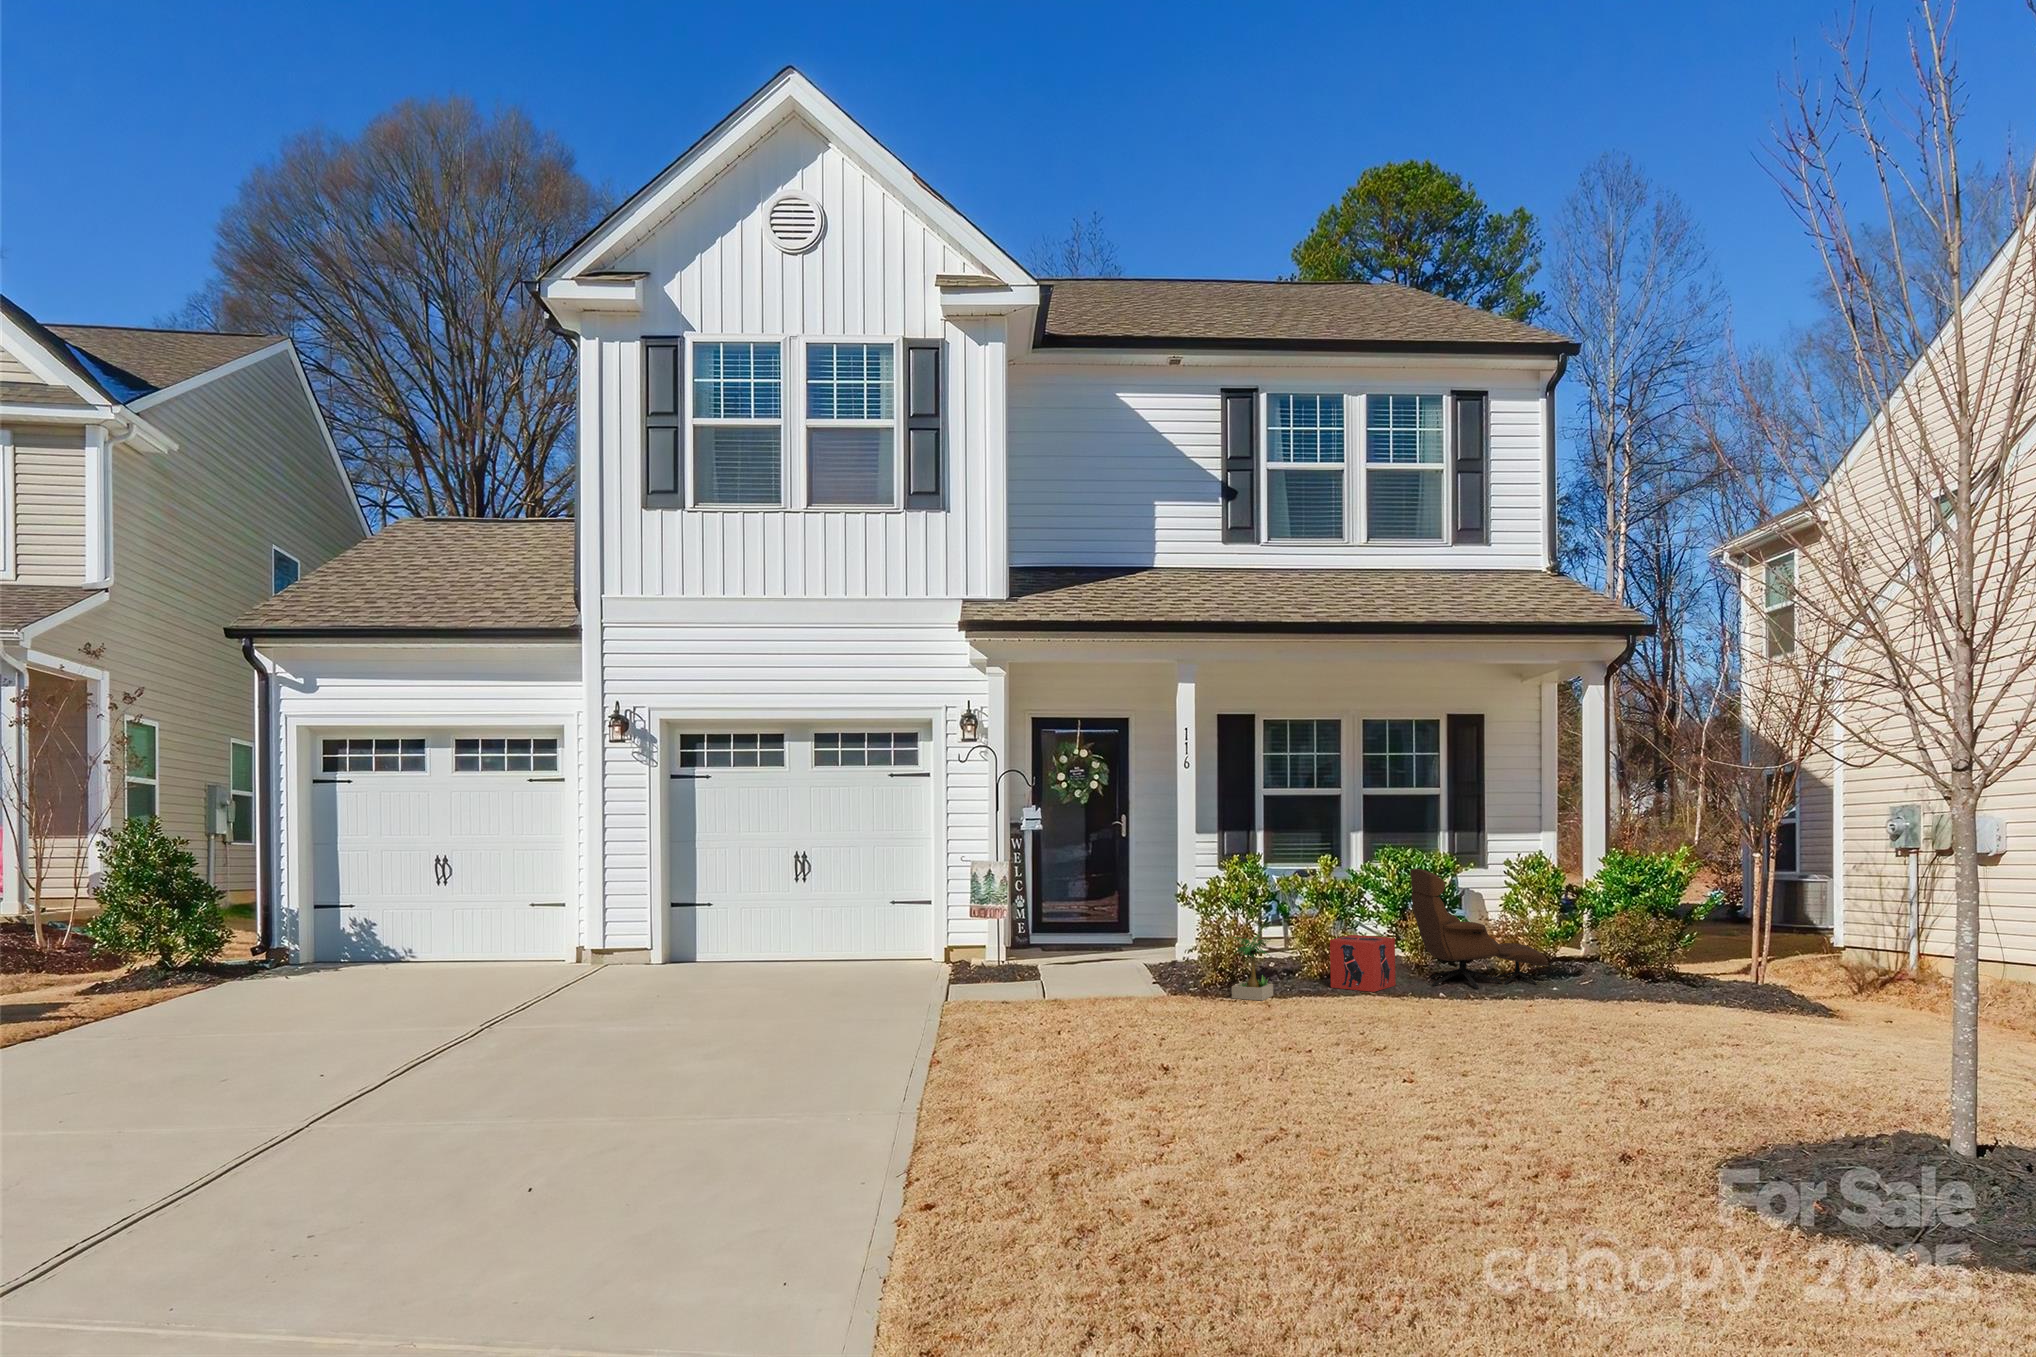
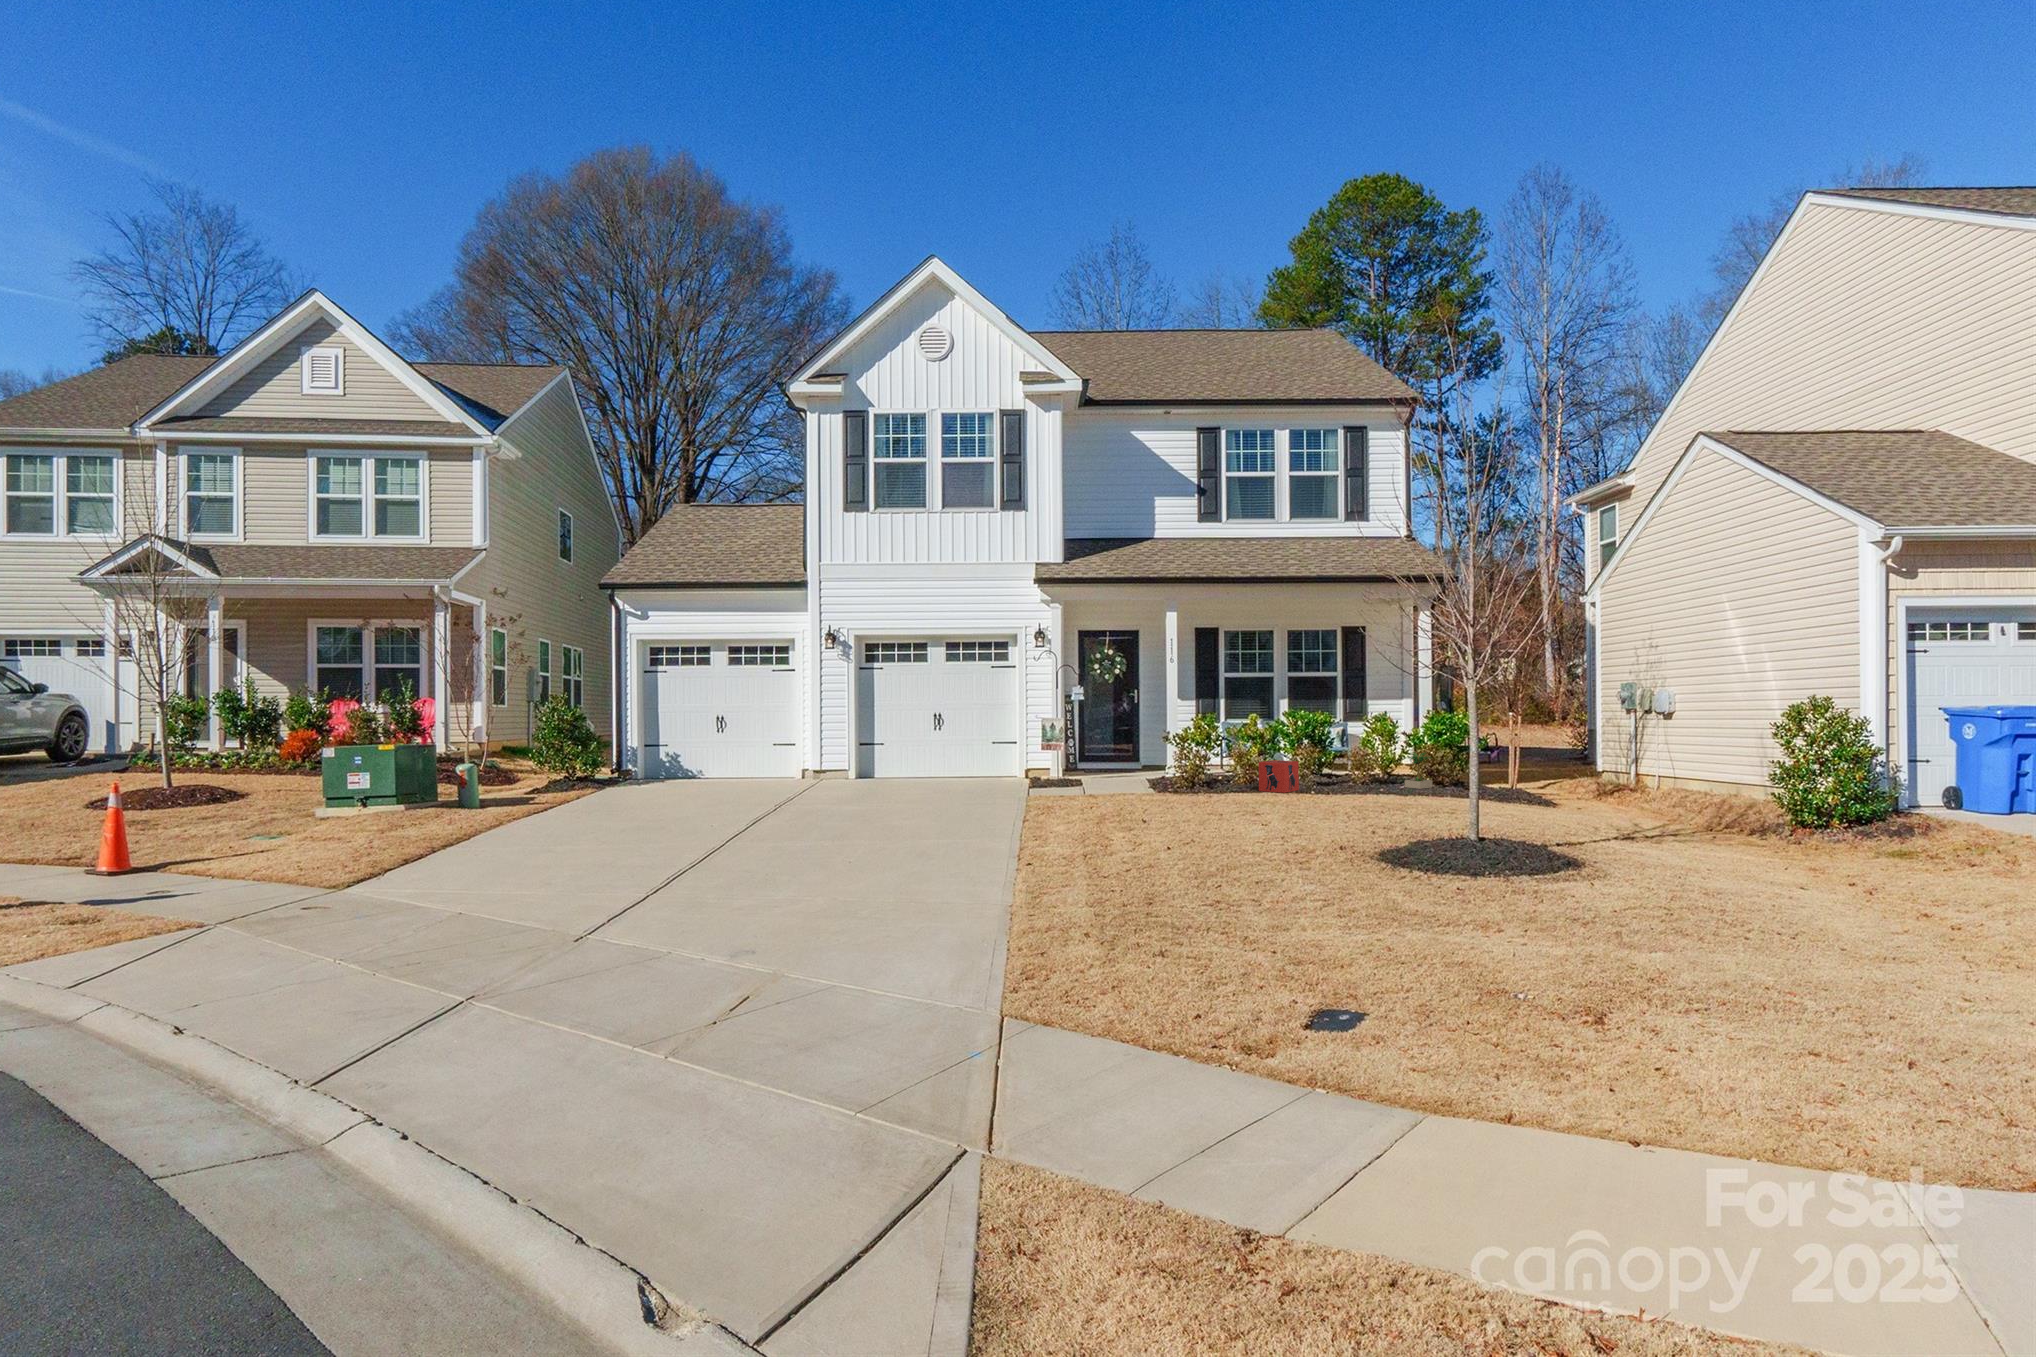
lounge chair: present [1410,869,1547,989] -> none [1309,720,1393,791]
potted plant: present [1232,934,1273,1000] -> present [1405,752,1432,789]

